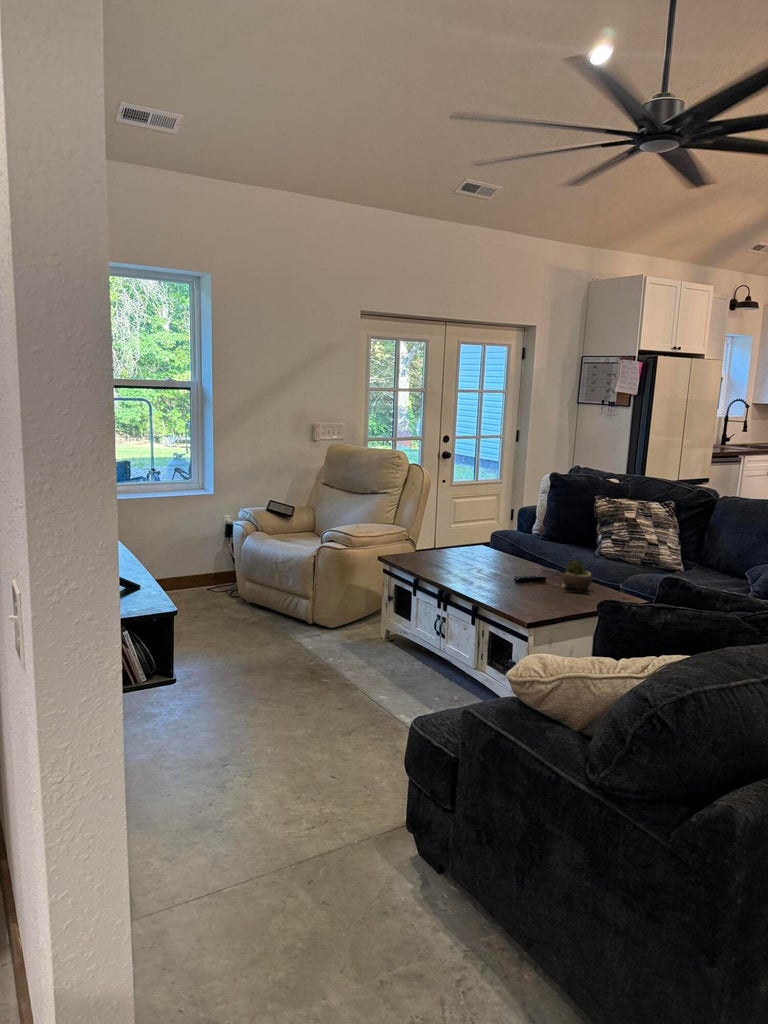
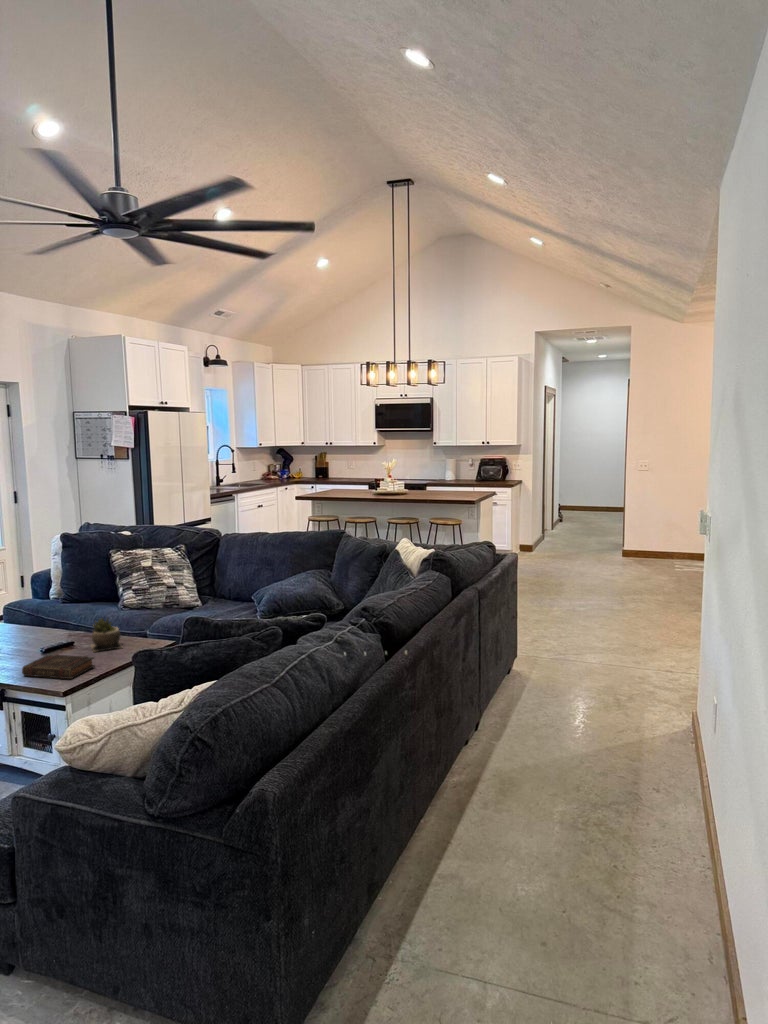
book: none [496,584,563,612] -> present [22,654,94,679]

